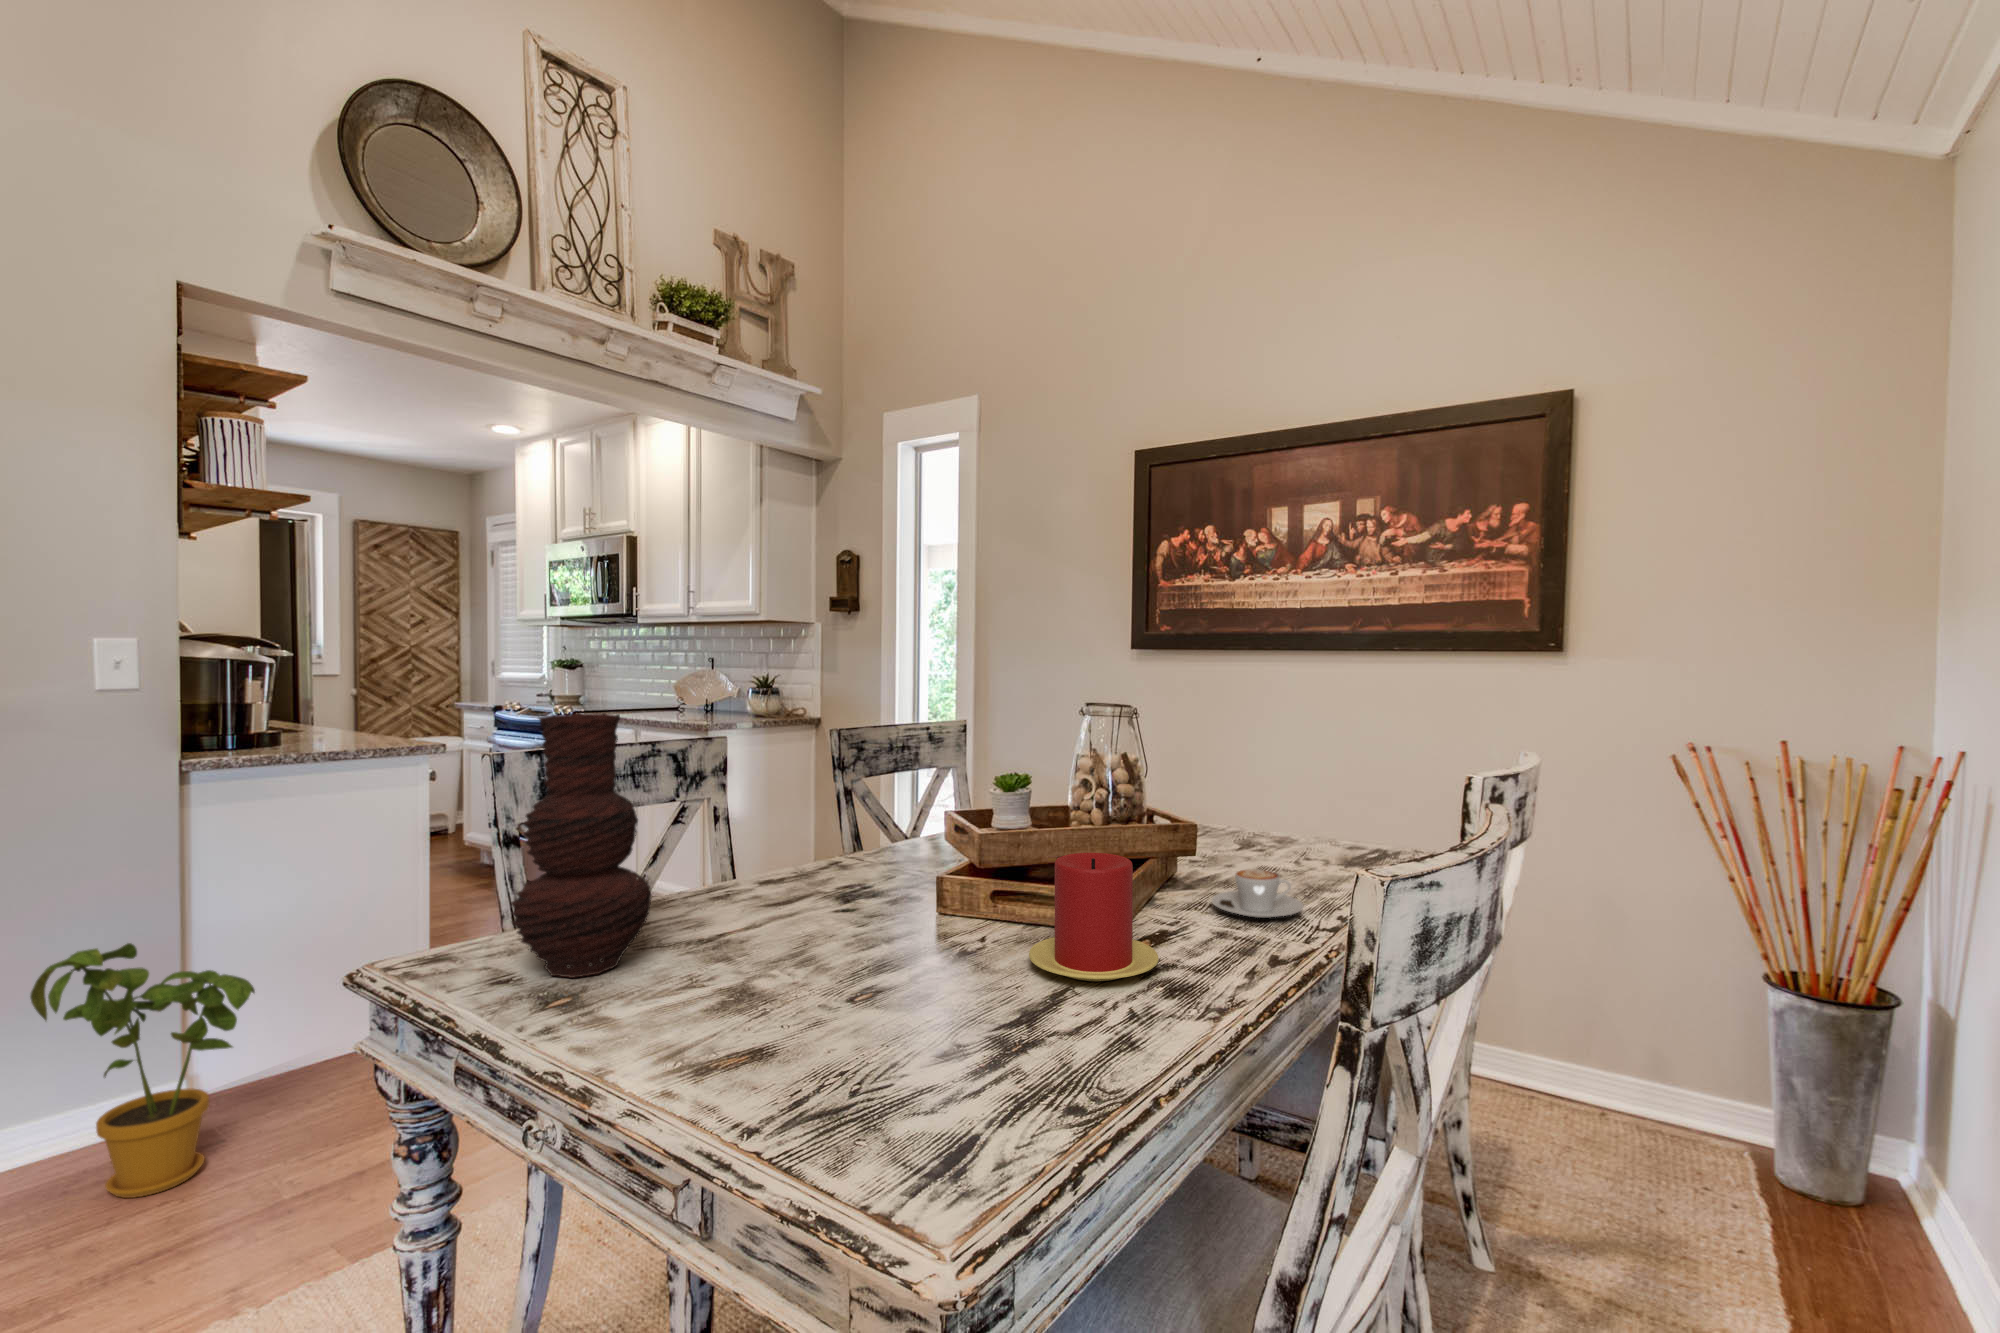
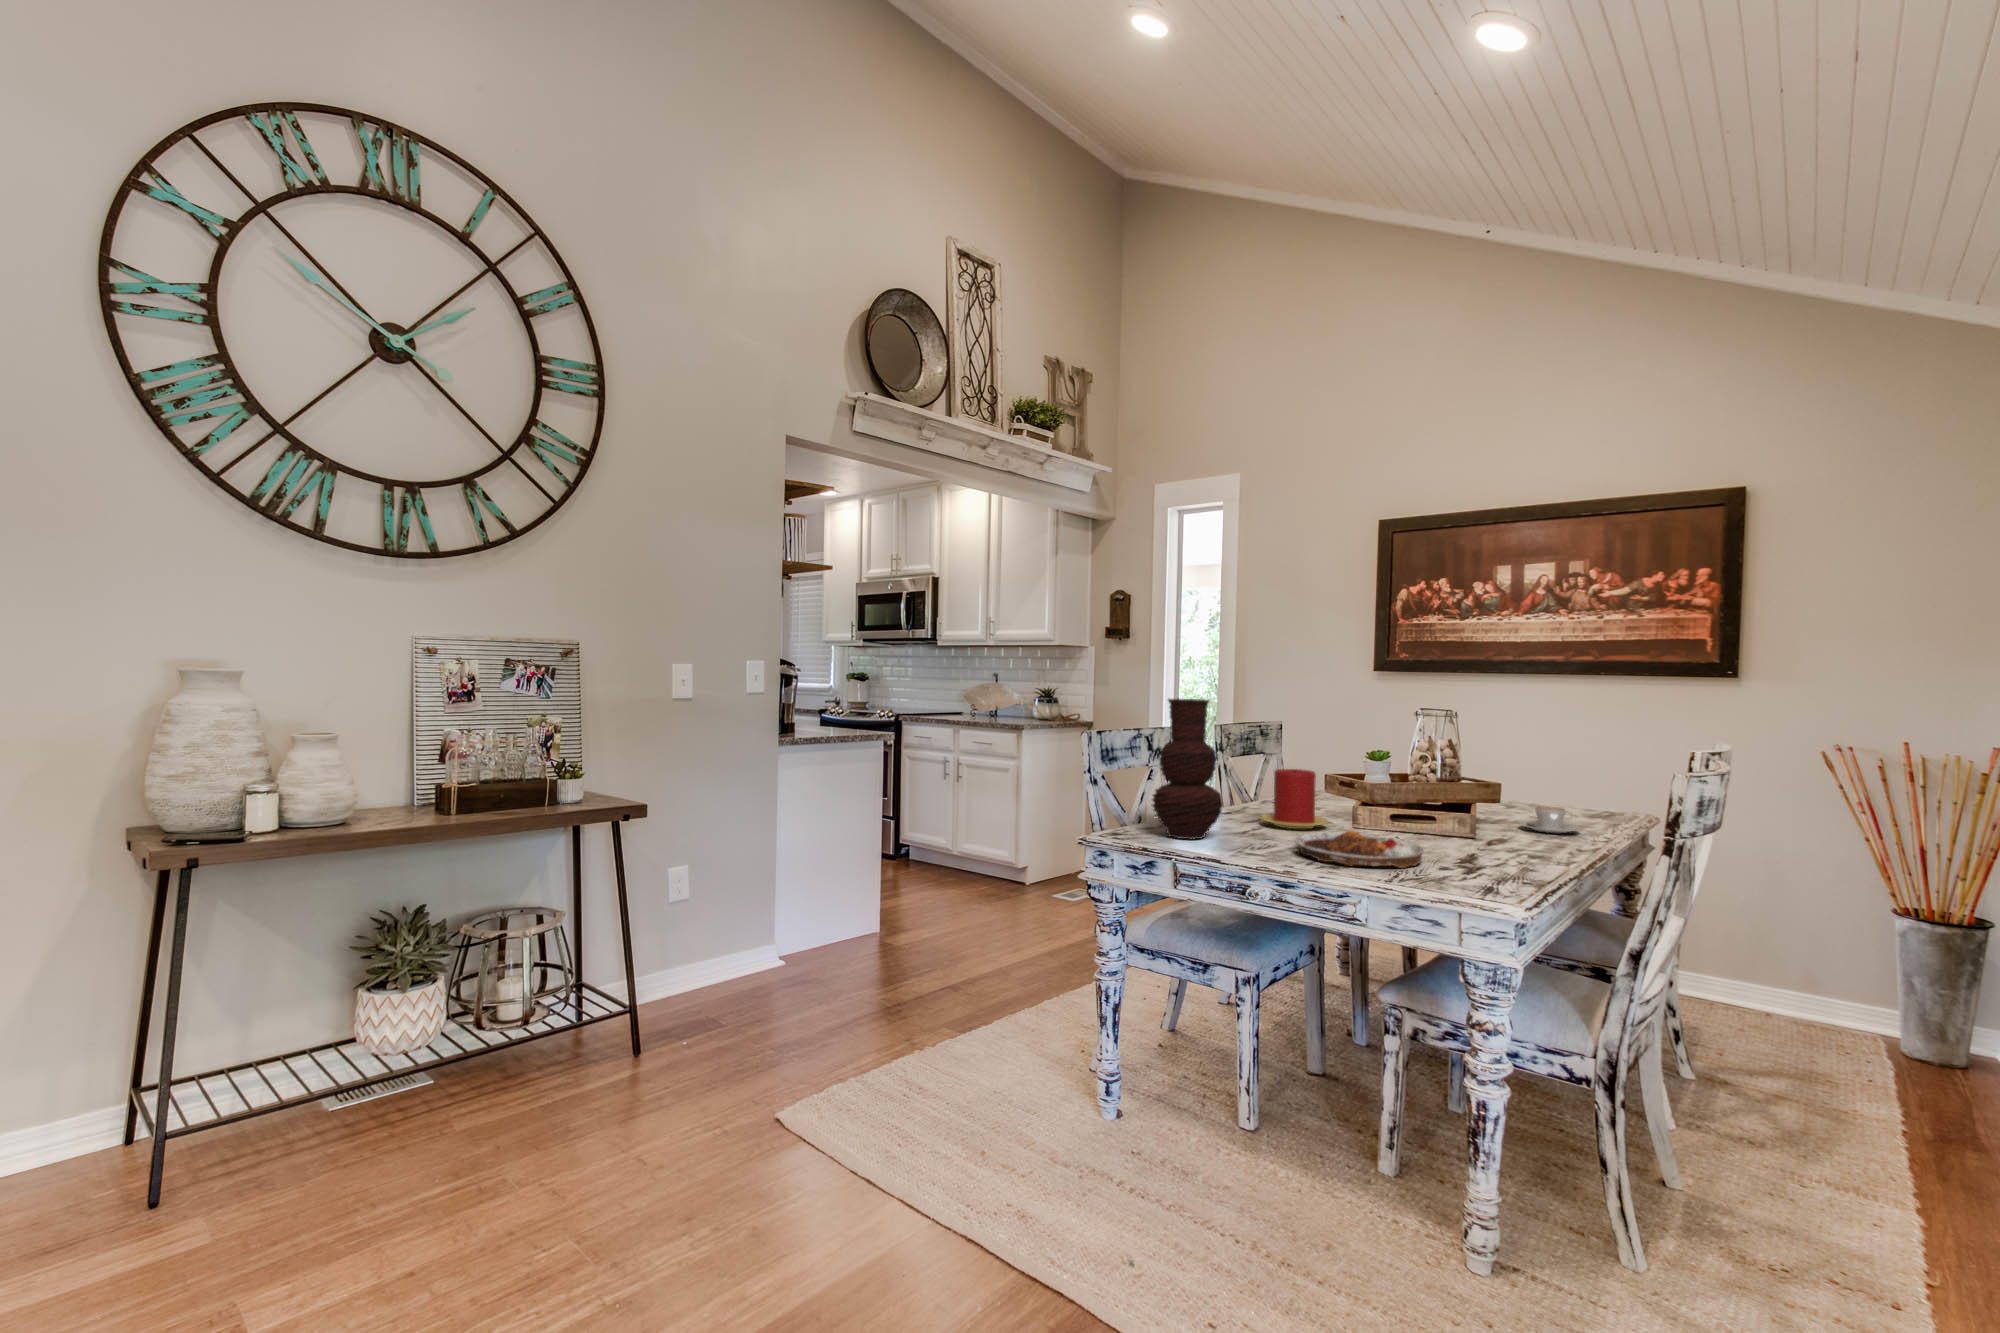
candle: present [1029,853,1159,981] -> present [1260,769,1328,829]
house plant: present [30,943,255,1198] -> none [727,843,846,1004]
plate: none [708,955,946,1063] -> present [1295,831,1424,868]

